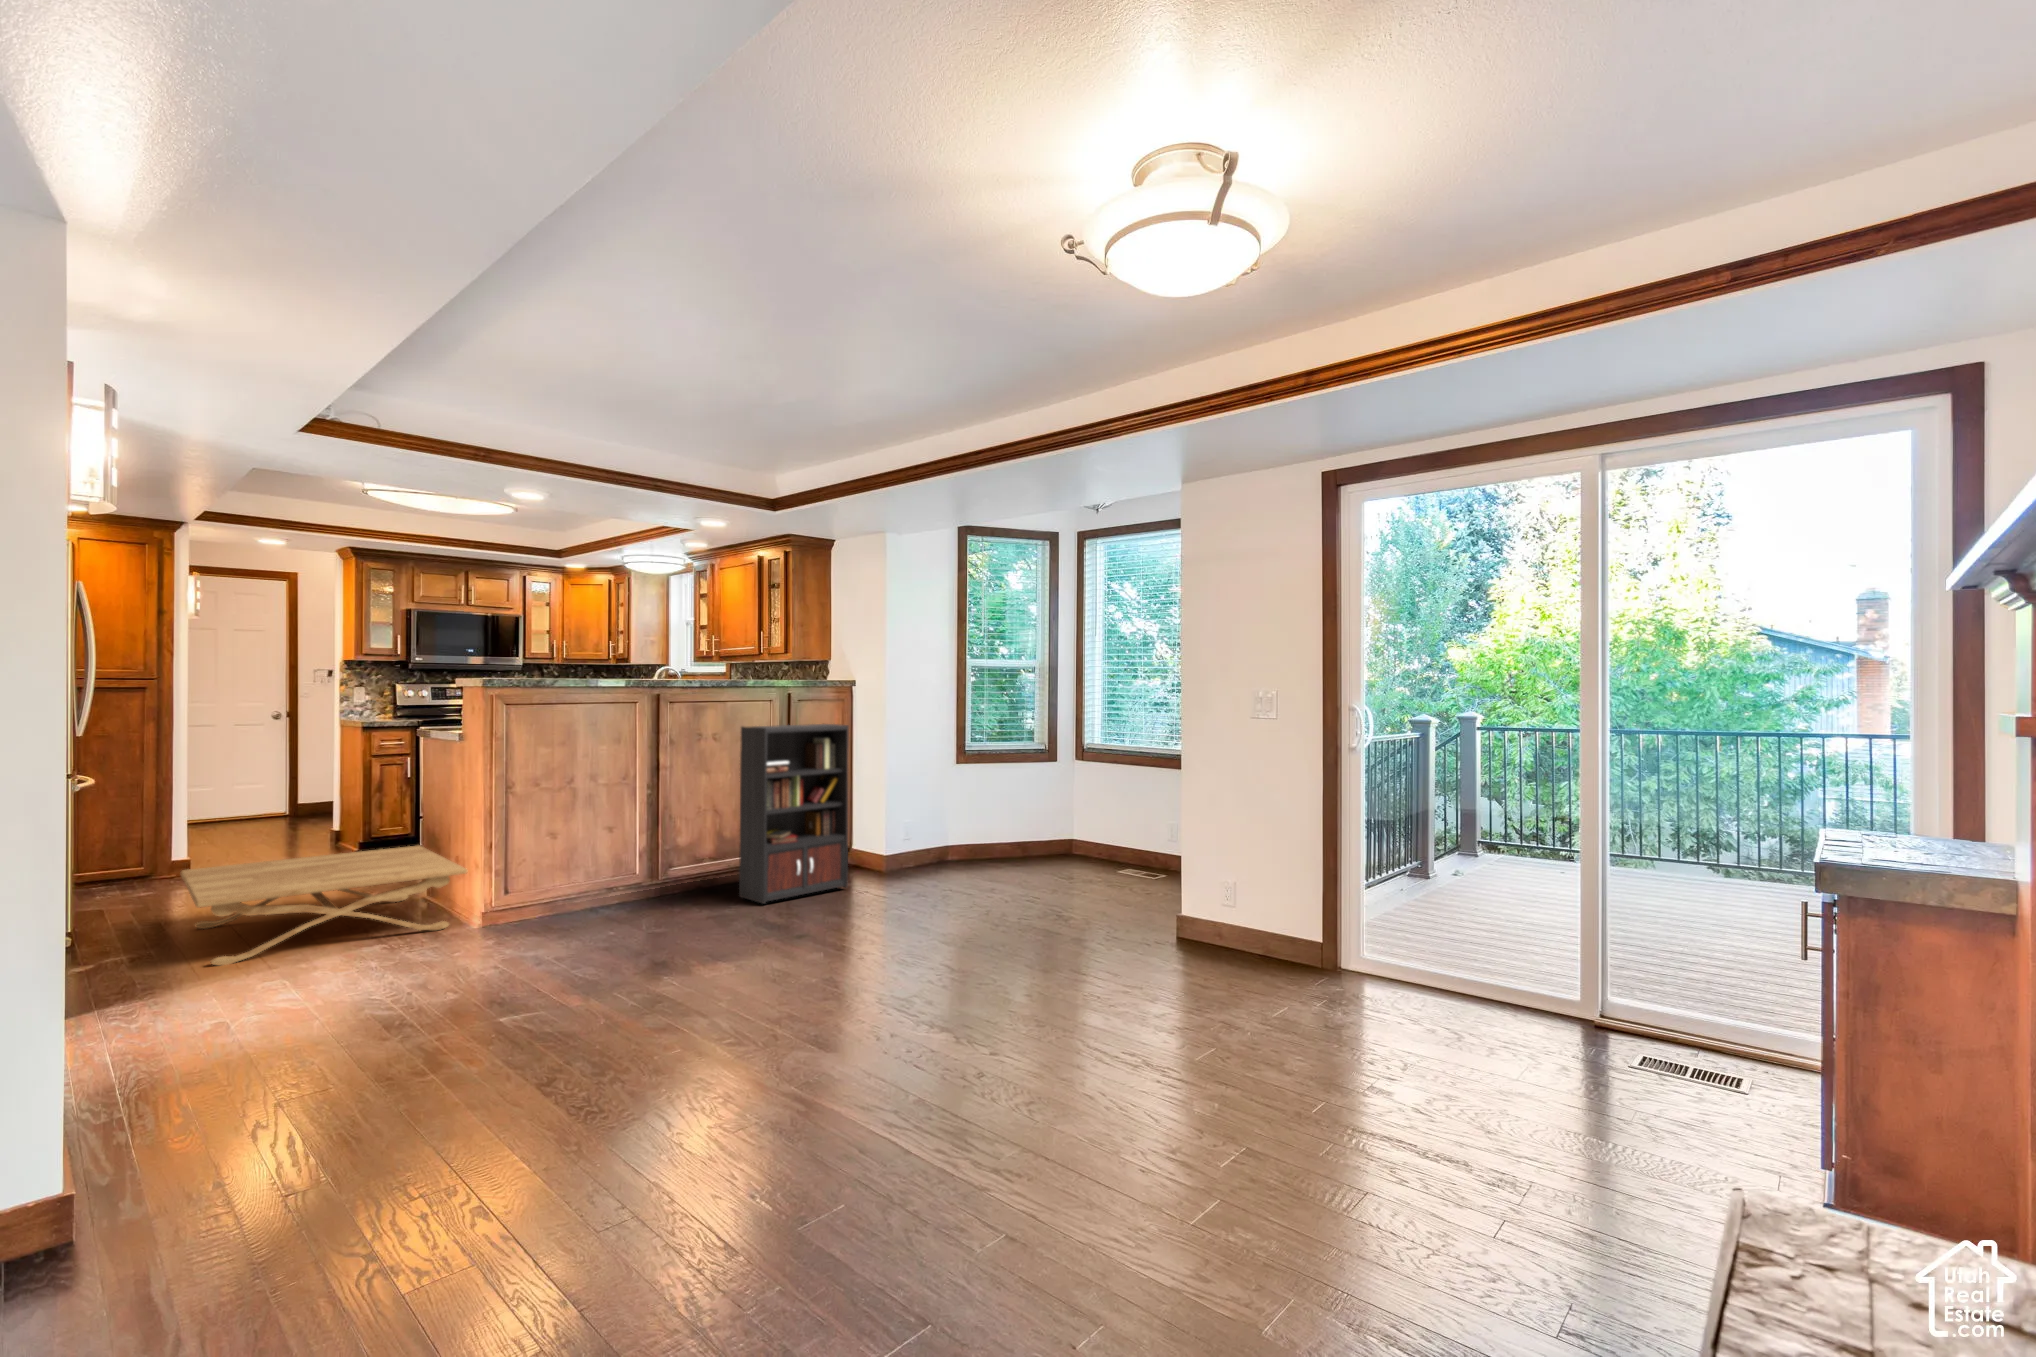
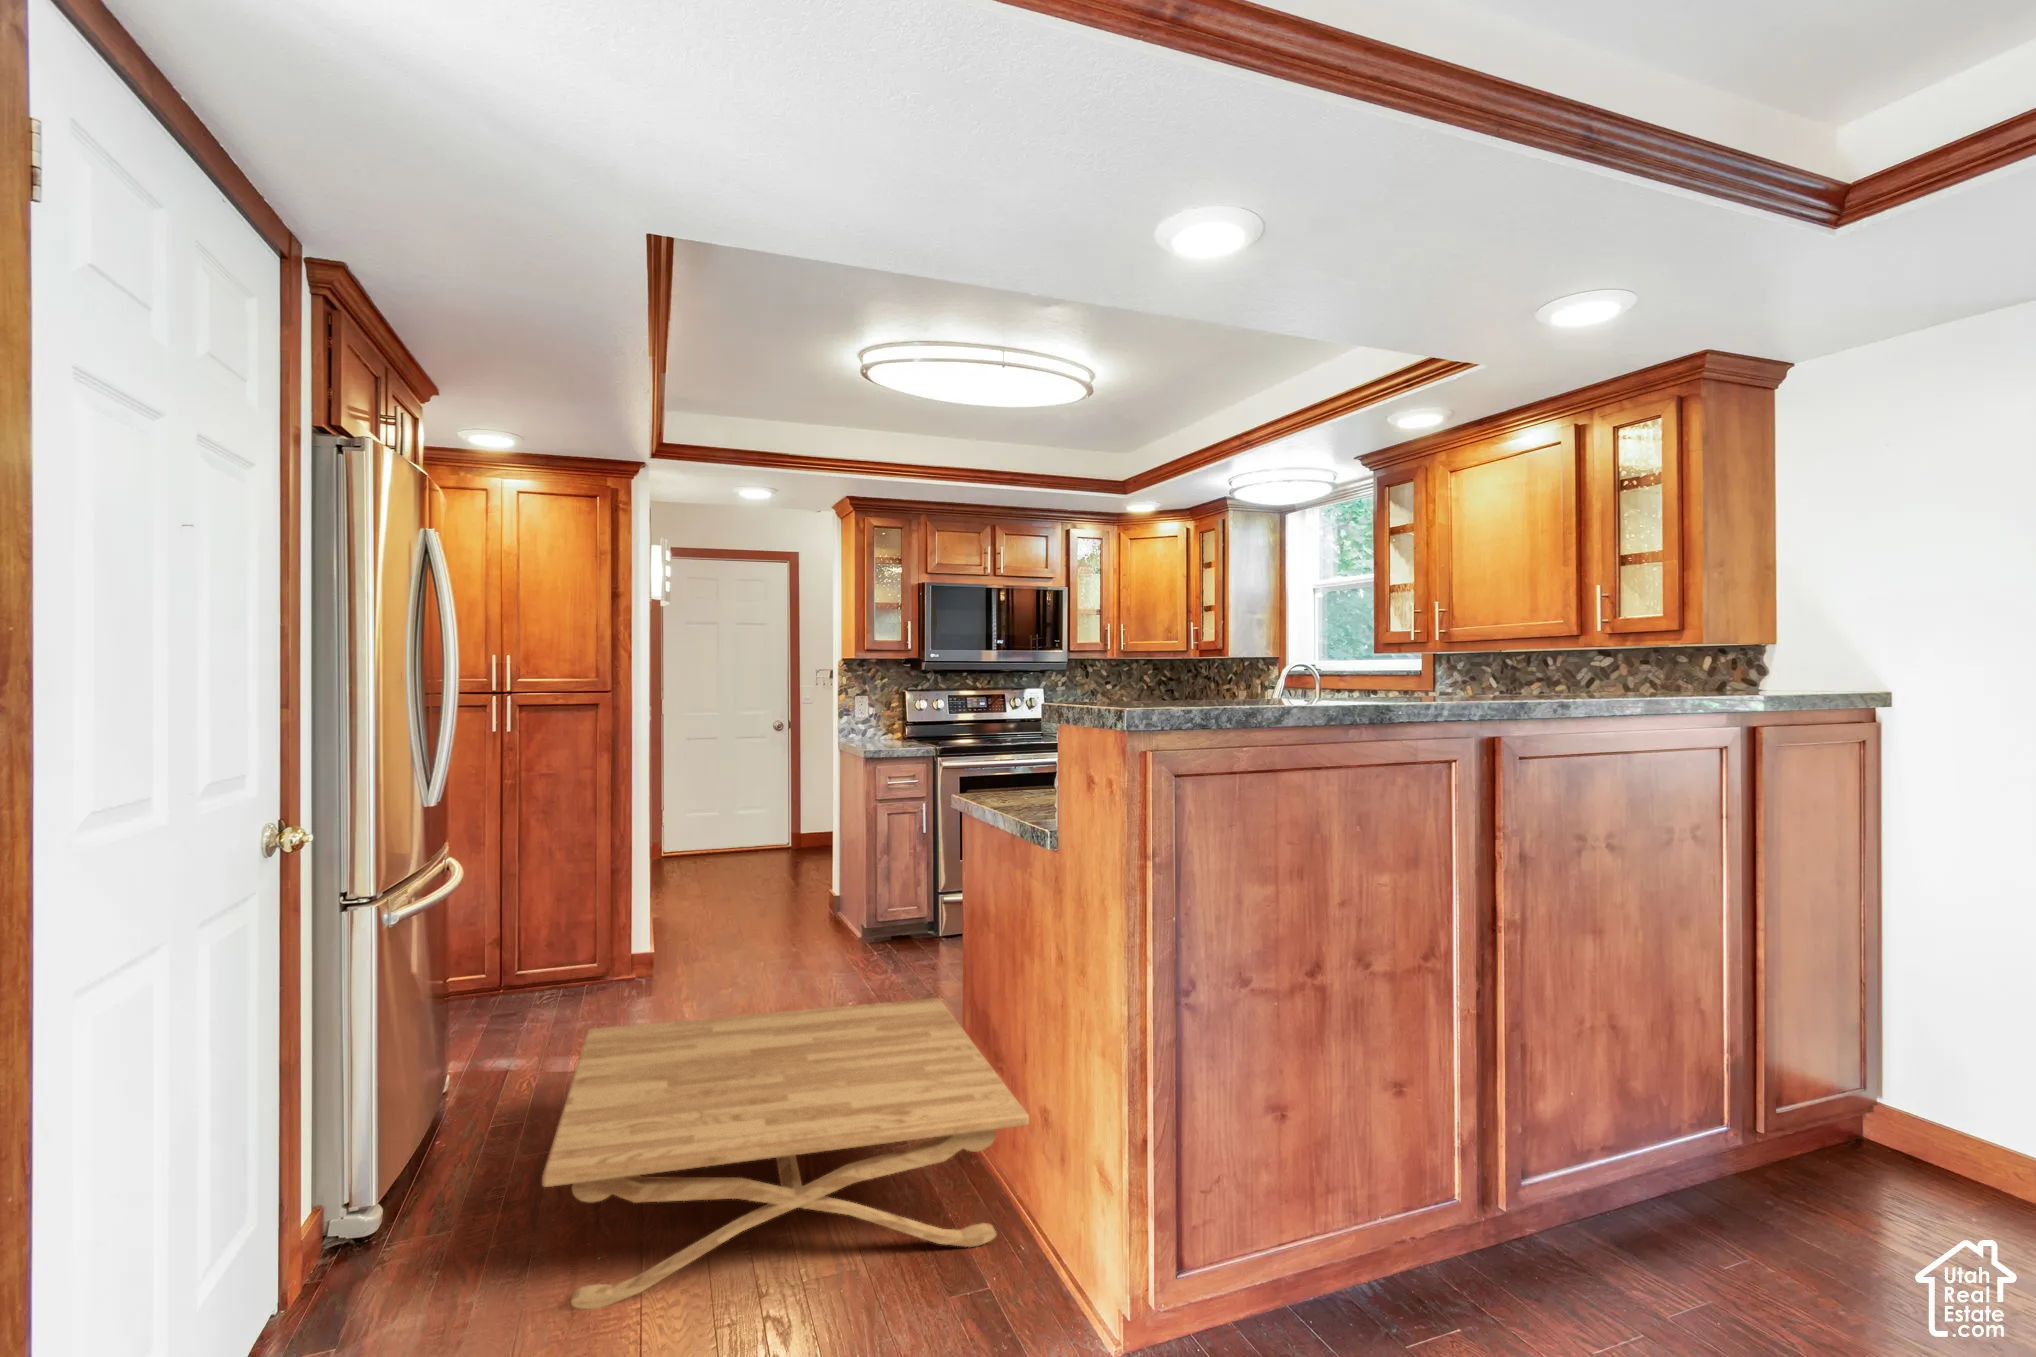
bookcase: present [739,724,849,904] -> none [1614,799,1908,1300]

